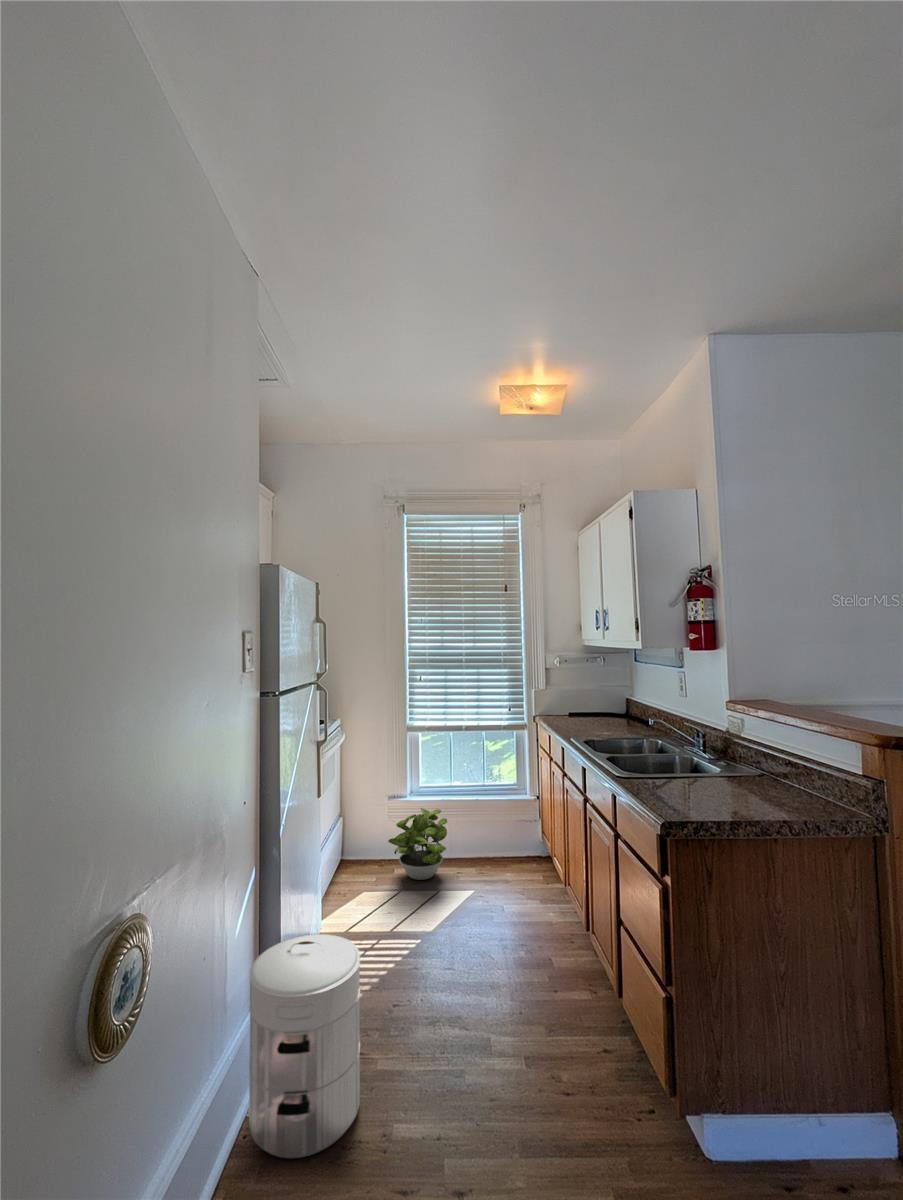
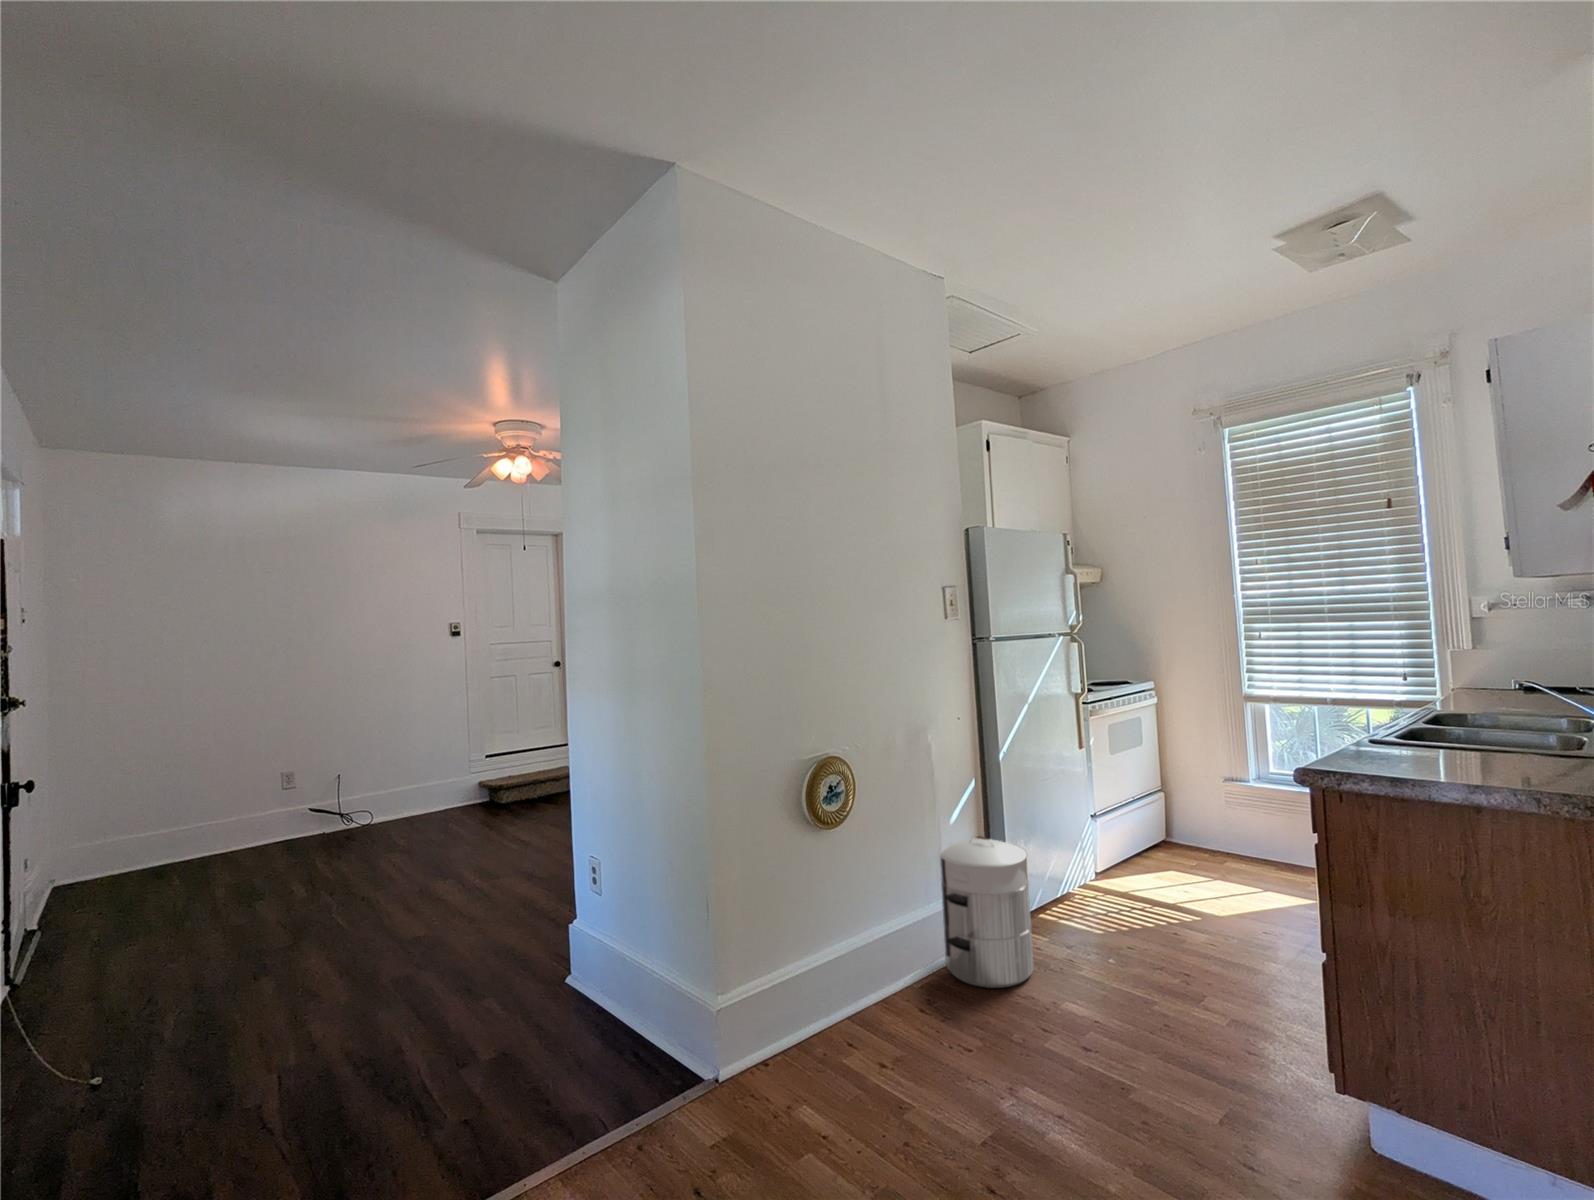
potted plant: present [388,808,447,880] -> none [1198,797,1291,880]

